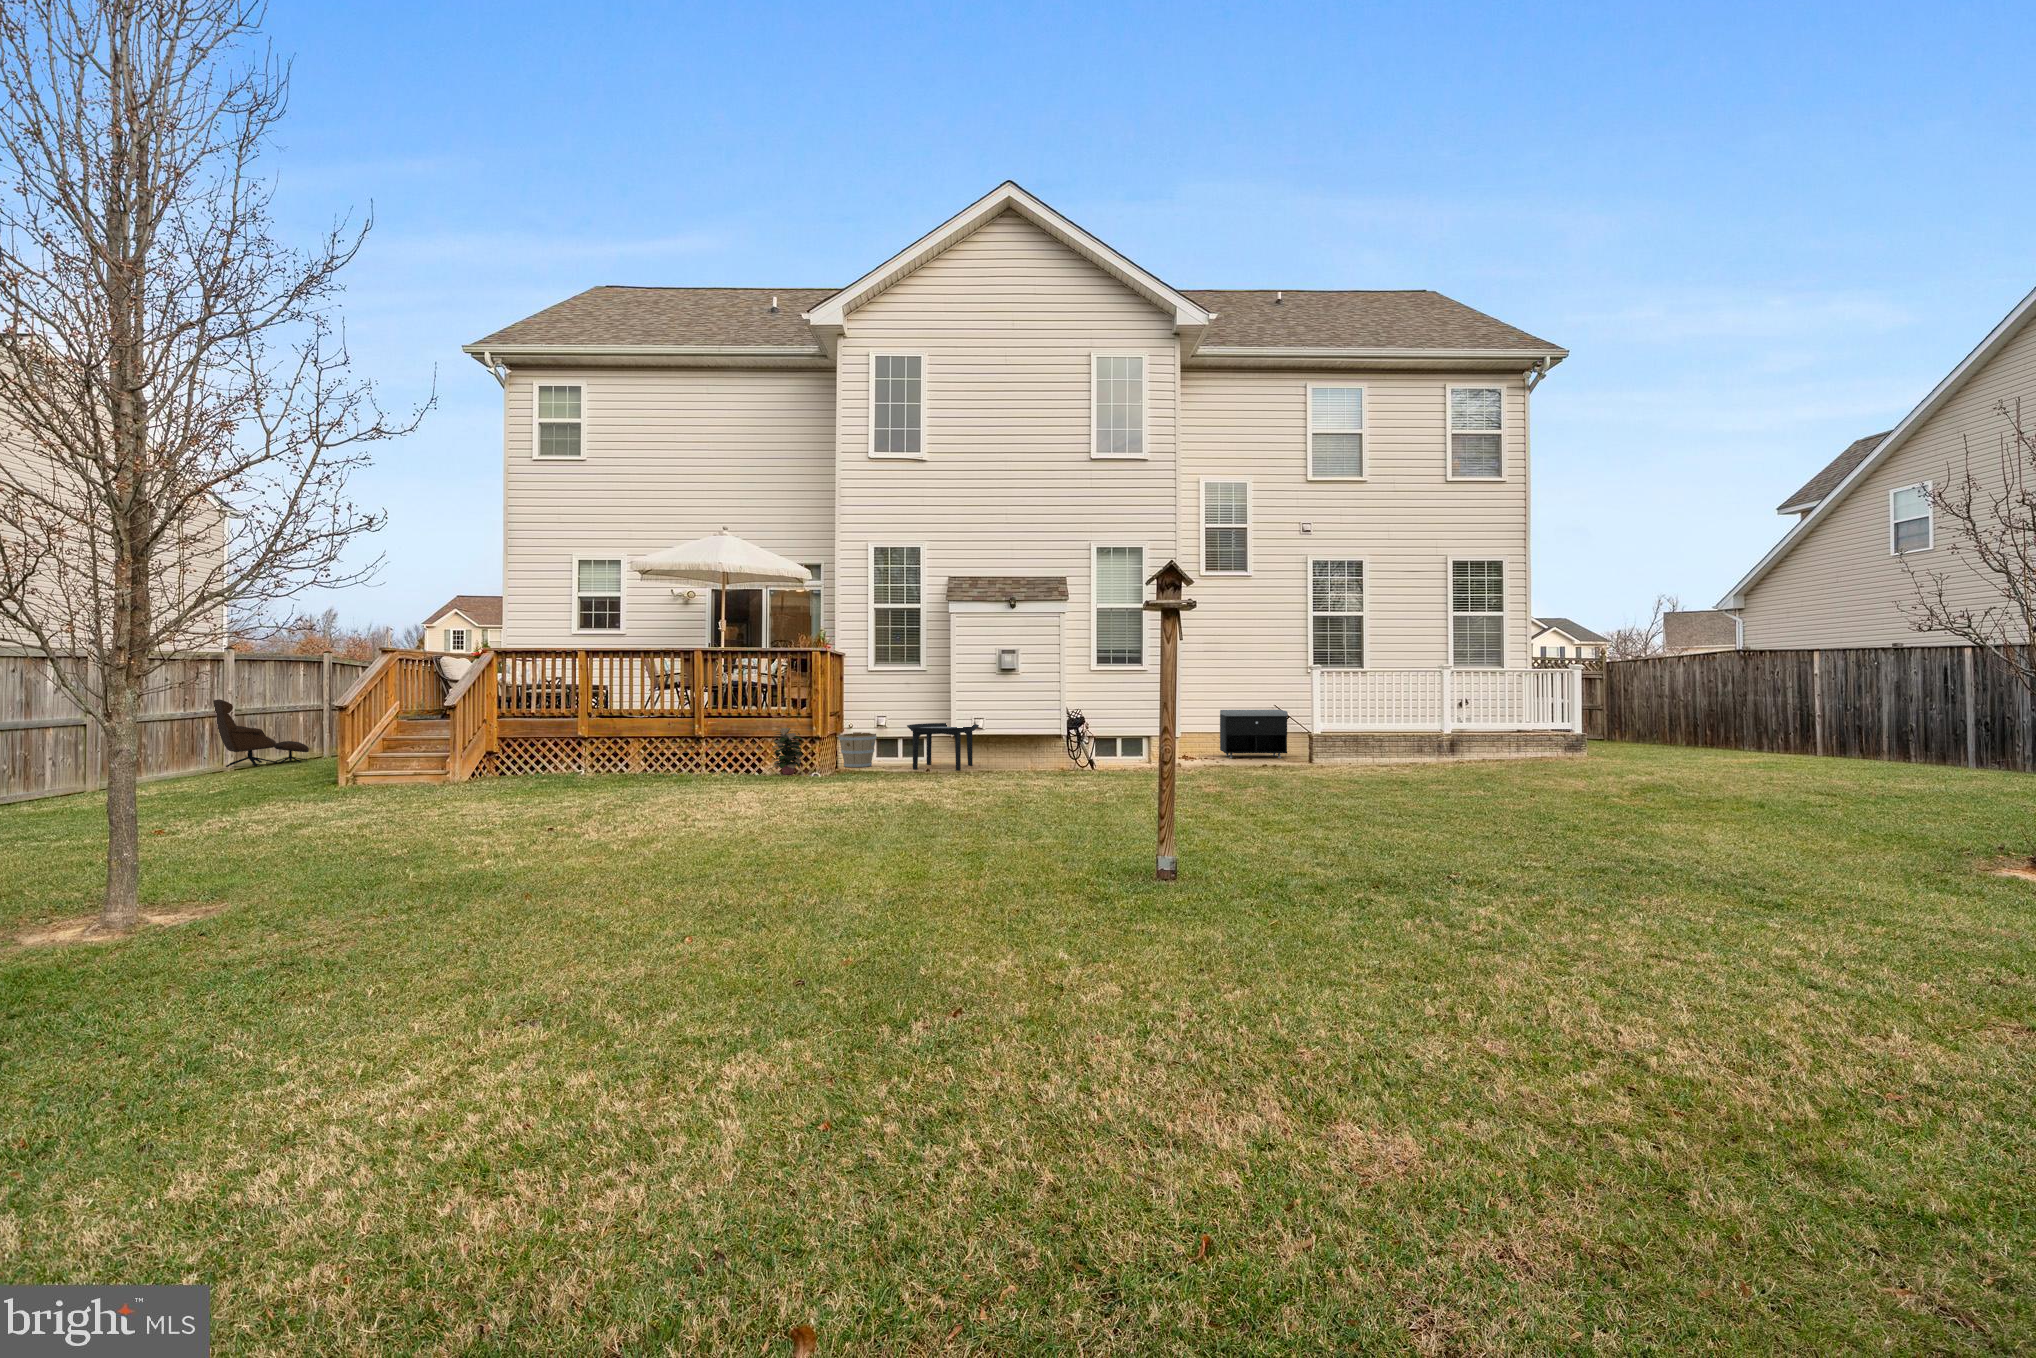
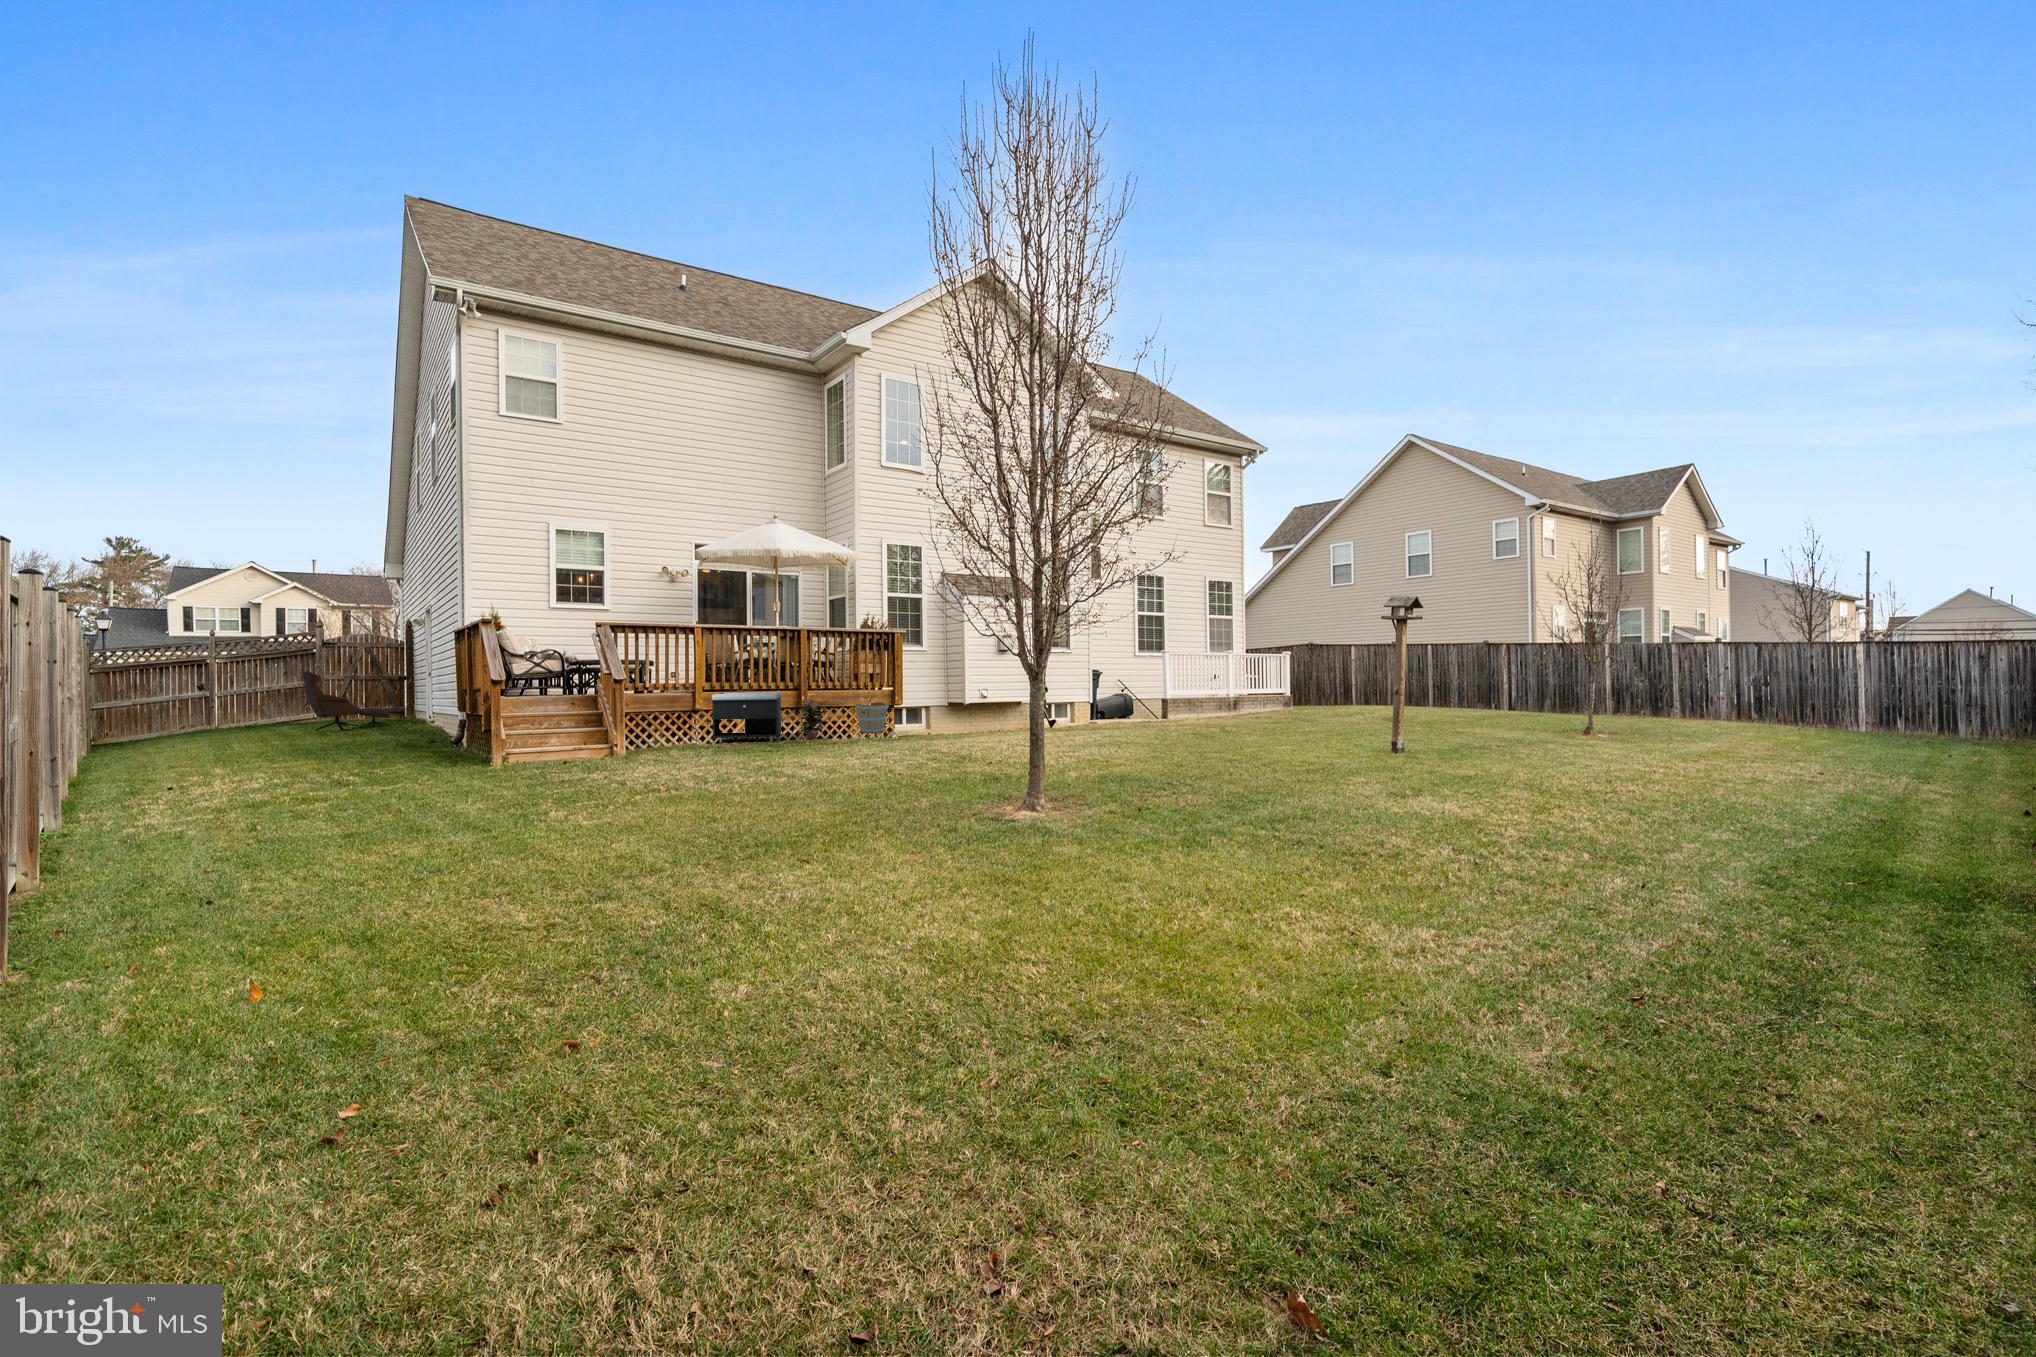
storage bench: present [1220,710,1288,758] -> present [712,692,781,742]
round table: present [907,723,979,771] -> none [914,694,977,736]

